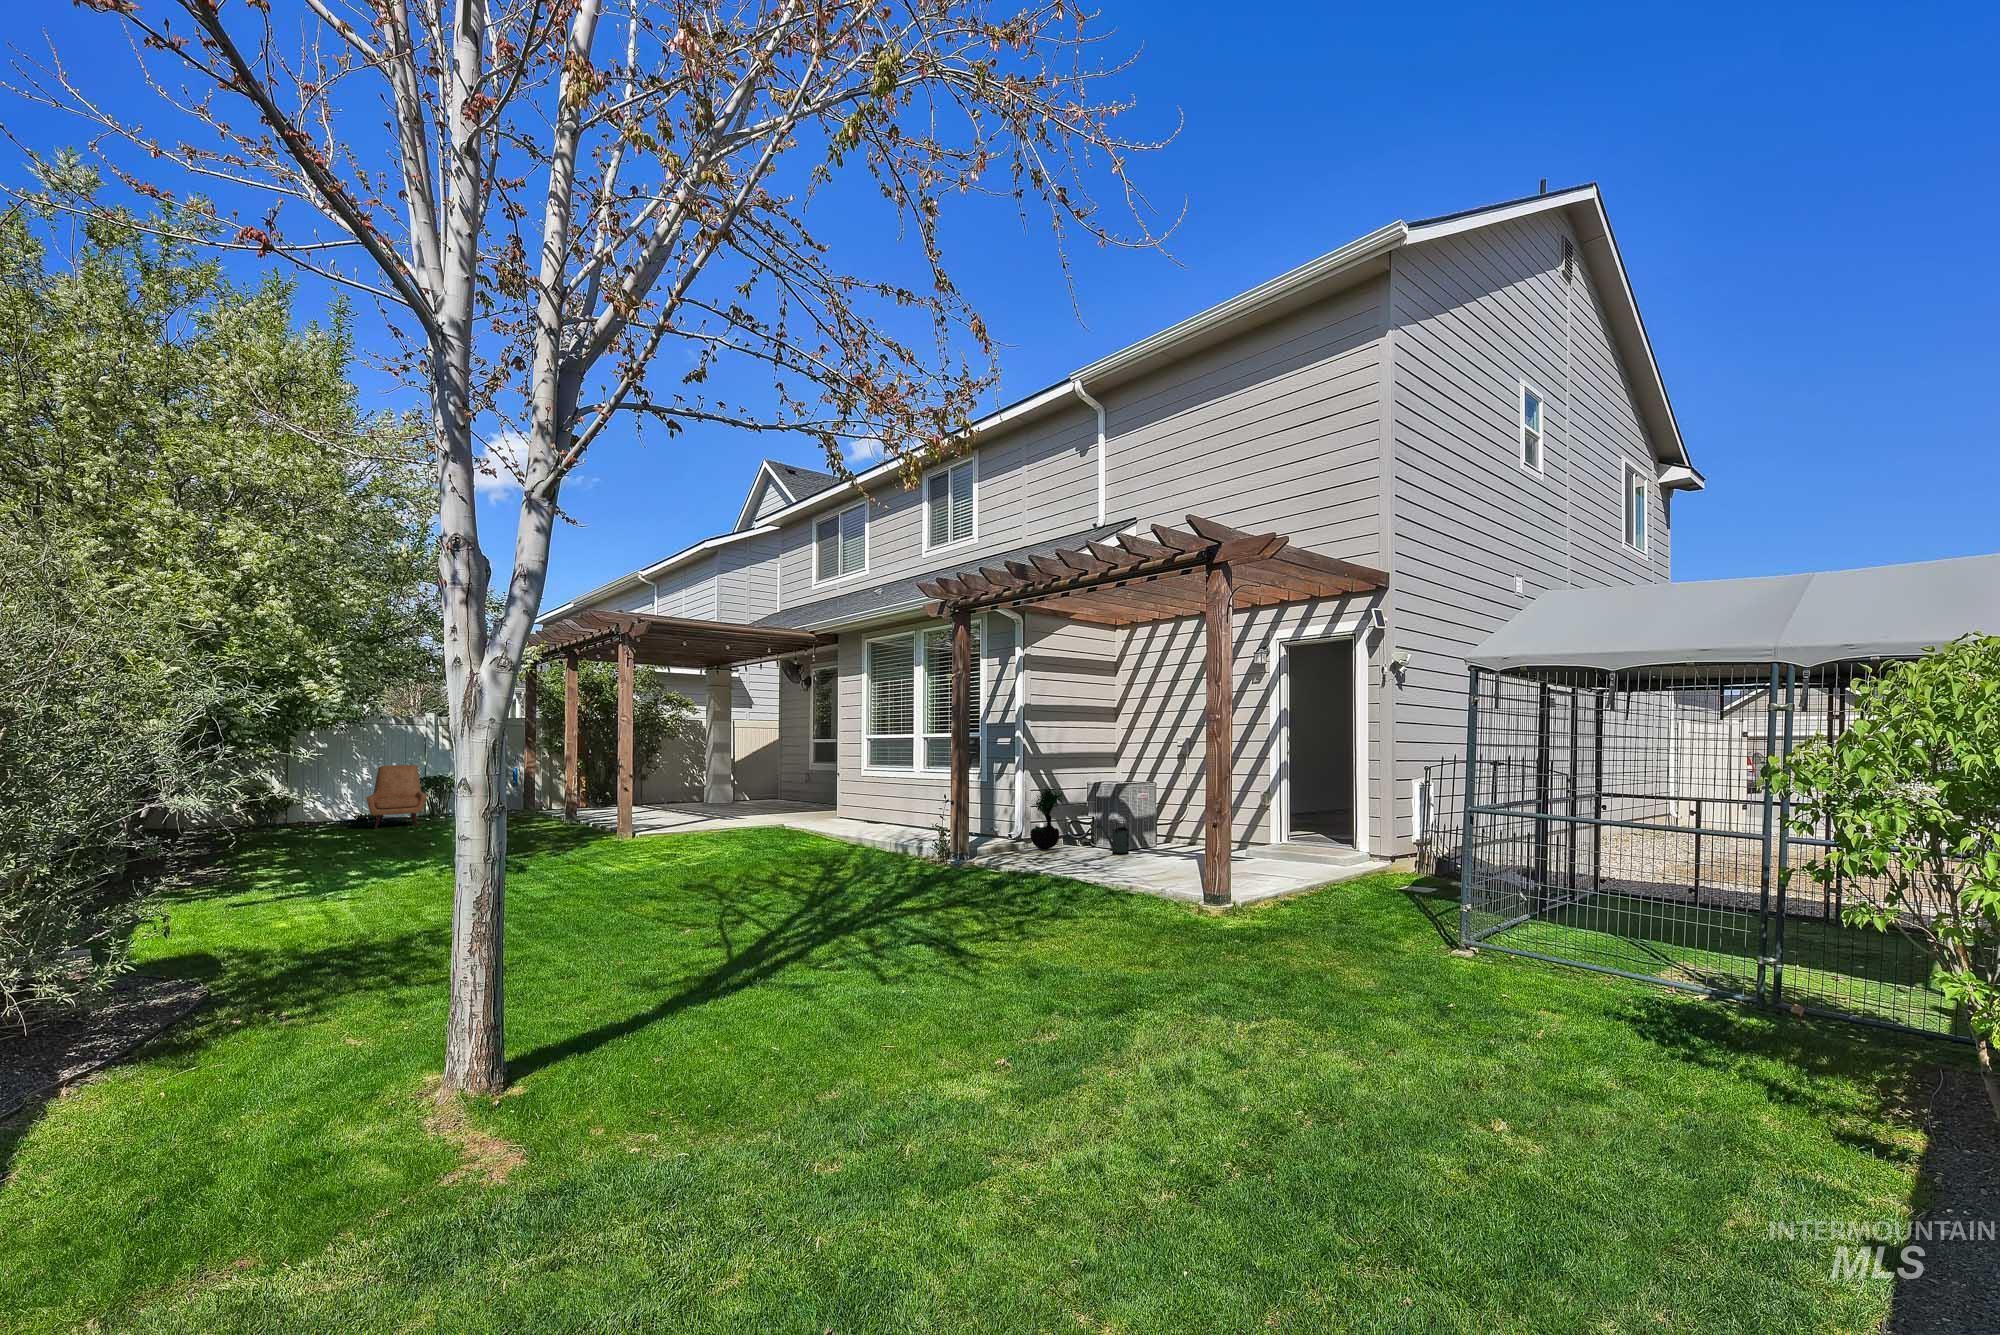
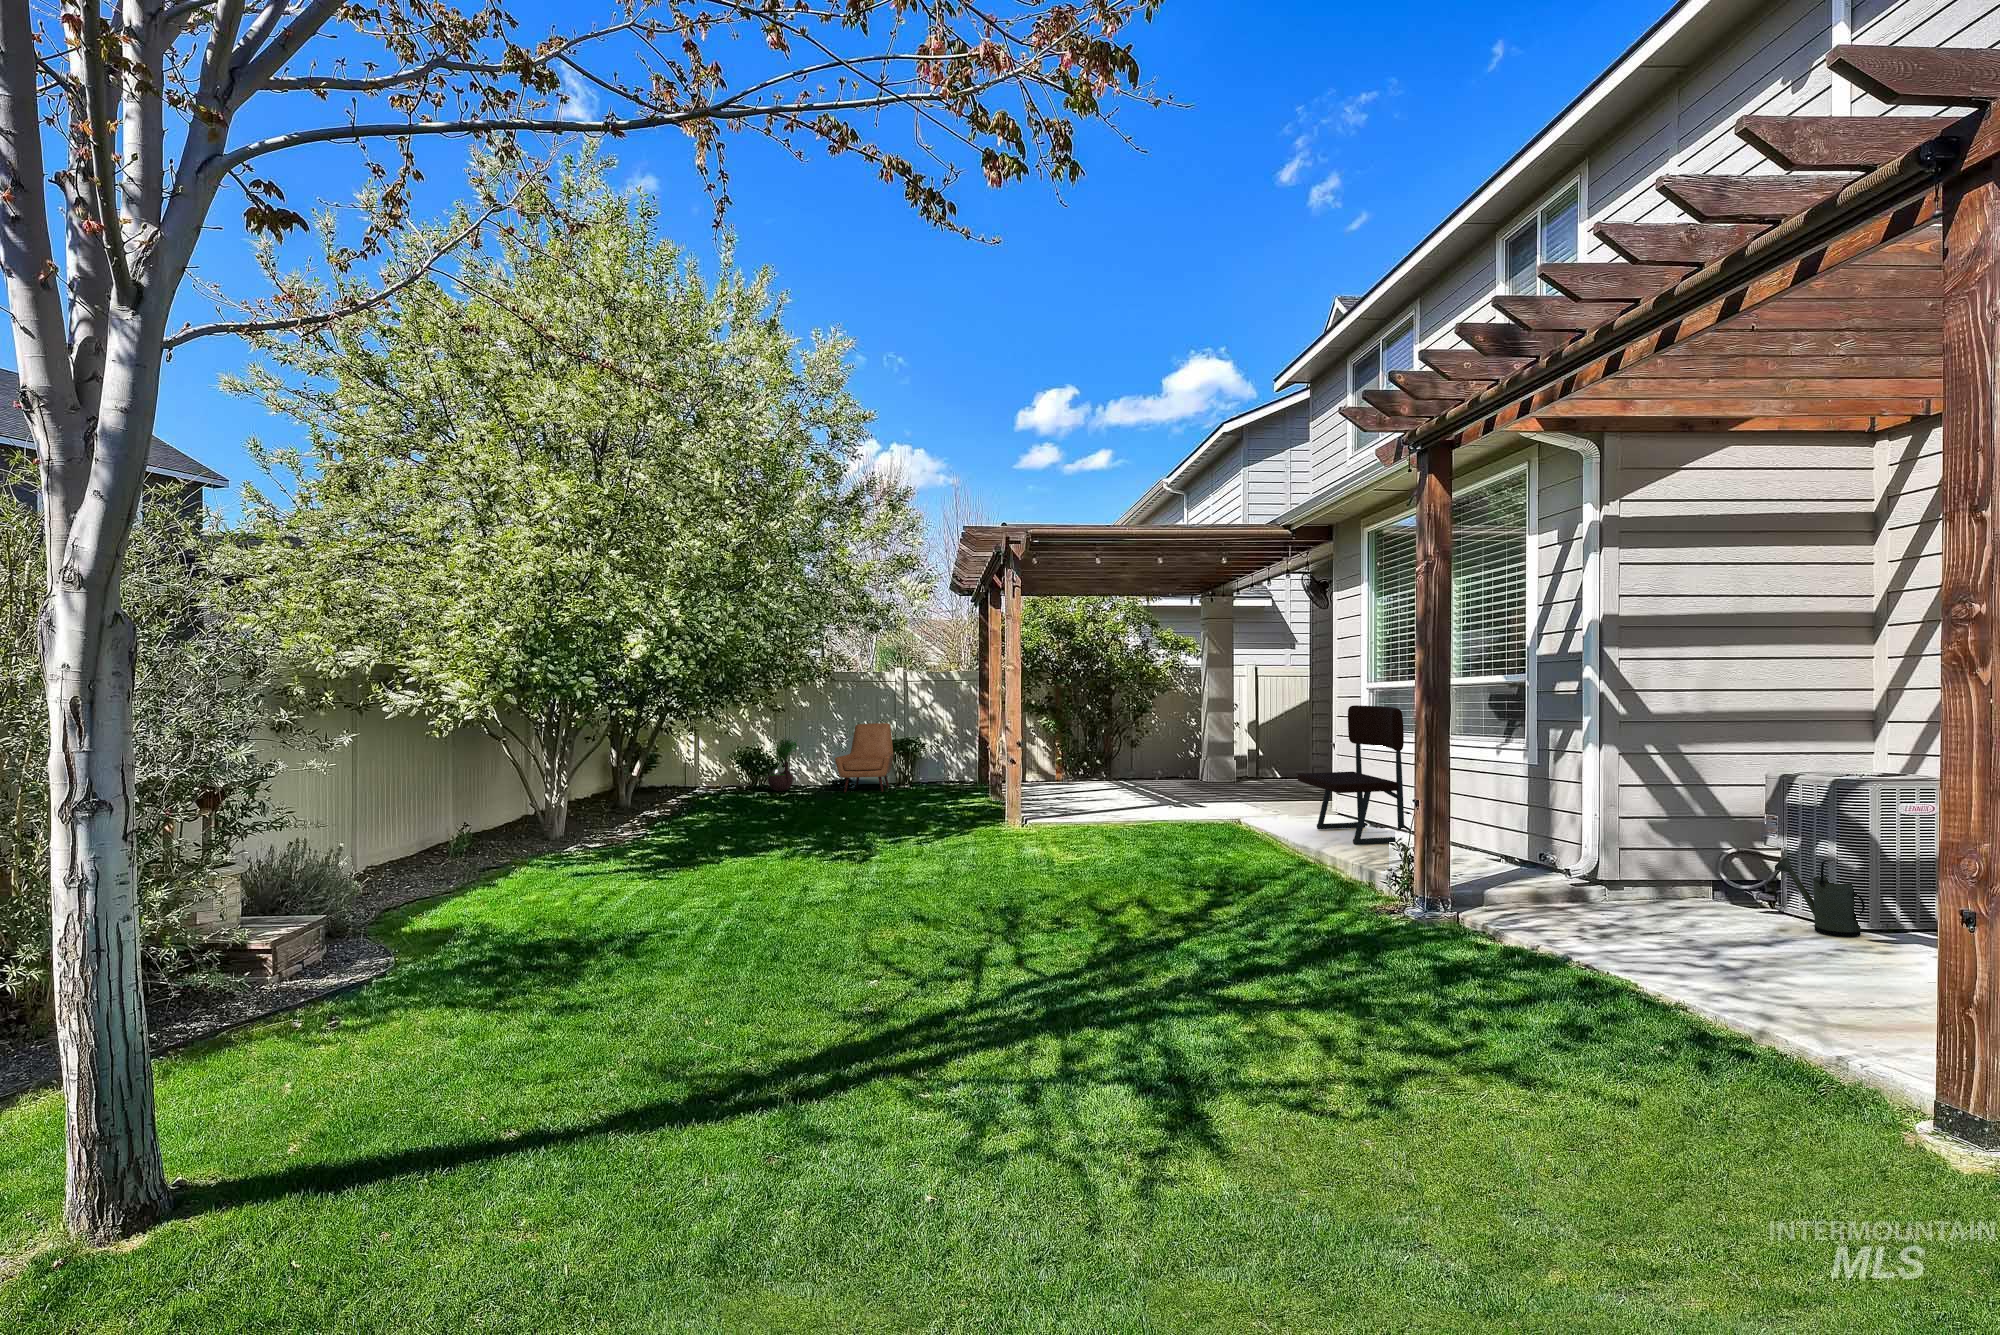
bench: none [823,750,897,836] -> present [1297,705,1404,845]
potted tree: present [1030,786,1065,849] -> present [768,737,797,791]

